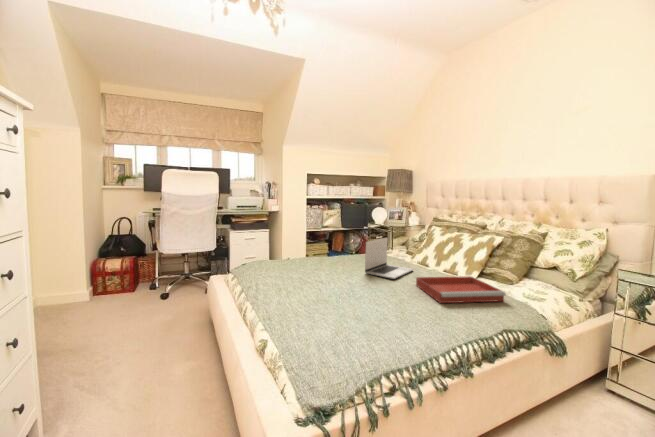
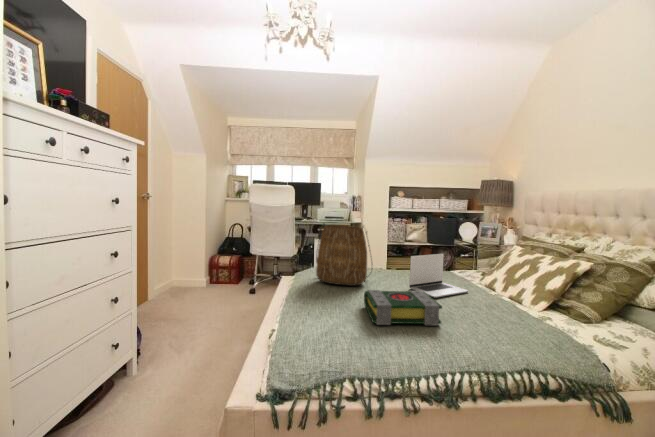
tote bag: none [266,212,327,278] -> present [316,223,369,286]
book: none [341,274,423,314] -> present [364,290,442,325]
tray: present [416,276,506,303] -> none [456,298,556,340]

